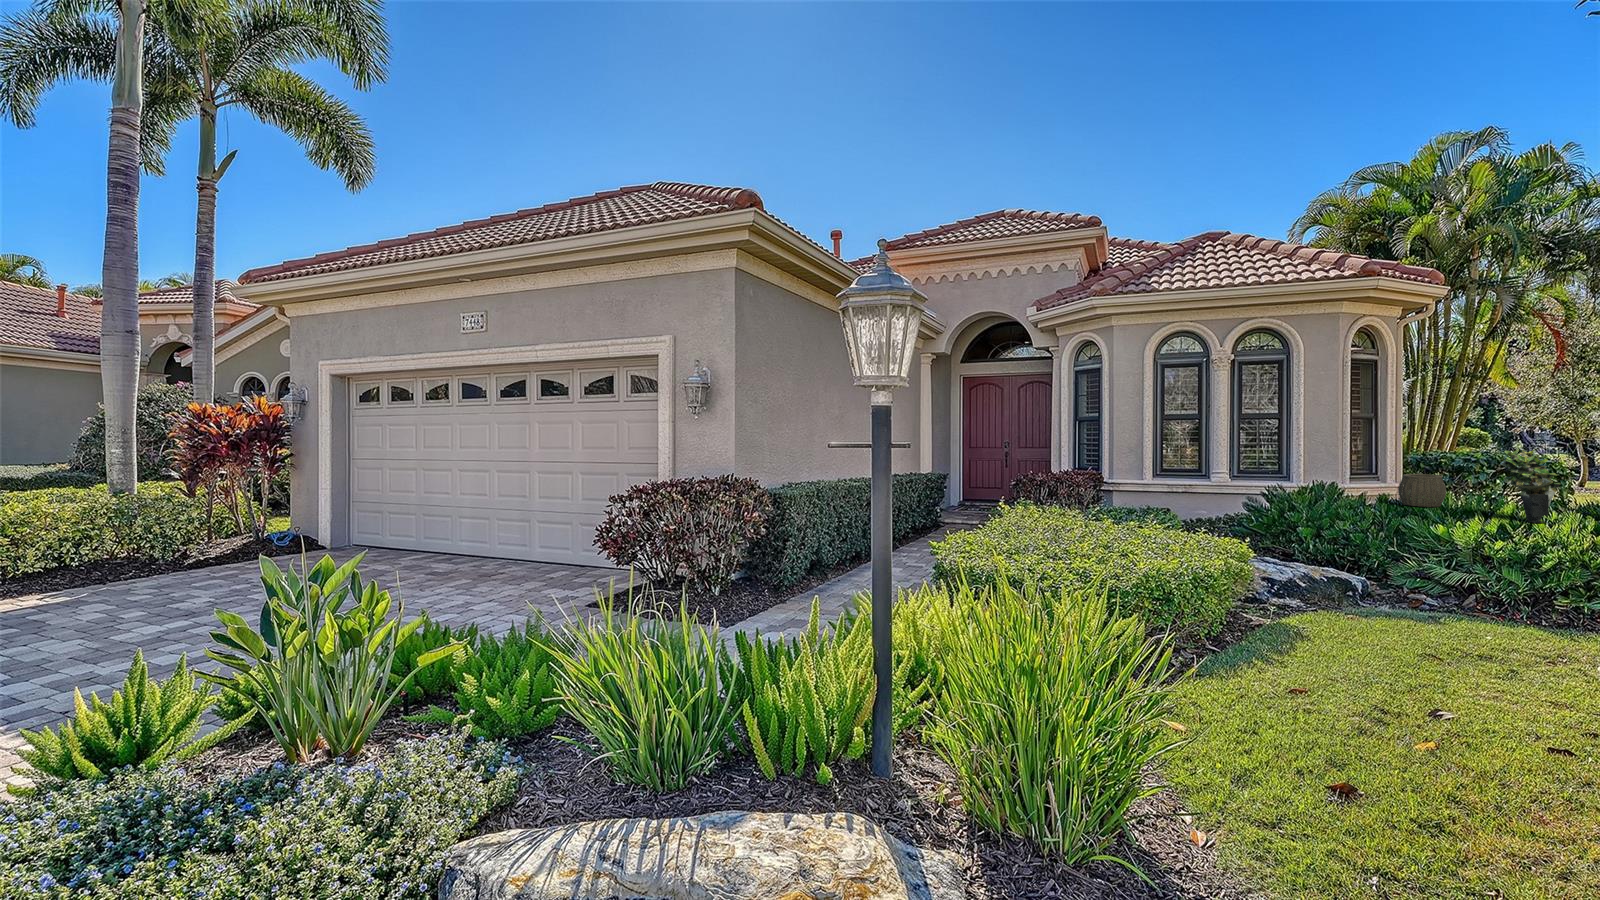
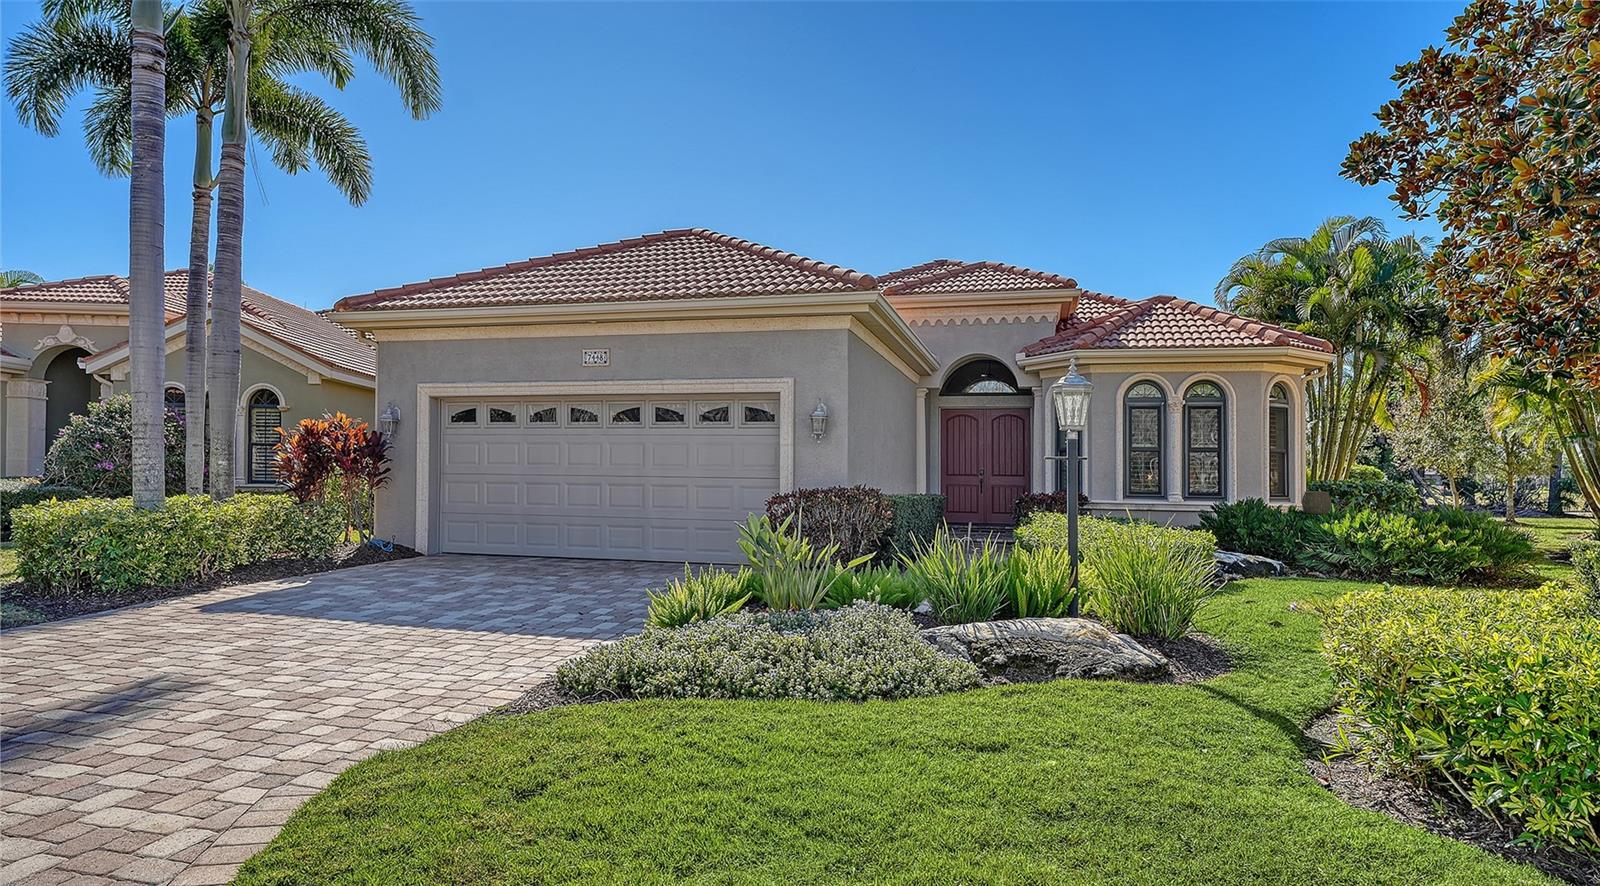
potted plant: present [1500,449,1560,523] -> none [1360,473,1395,521]

